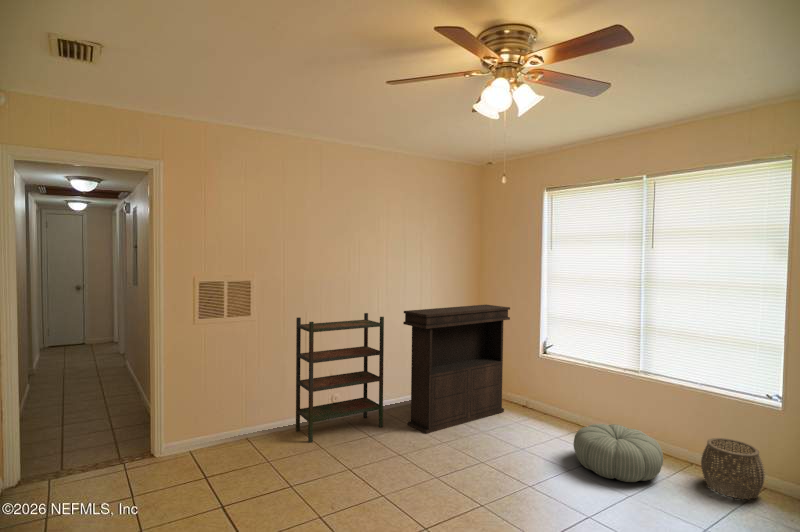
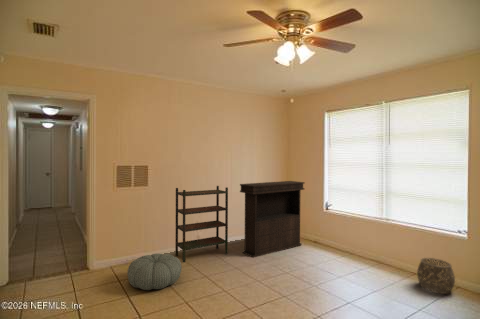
pouf: present [573,424,663,482] -> present [127,254,181,290]

